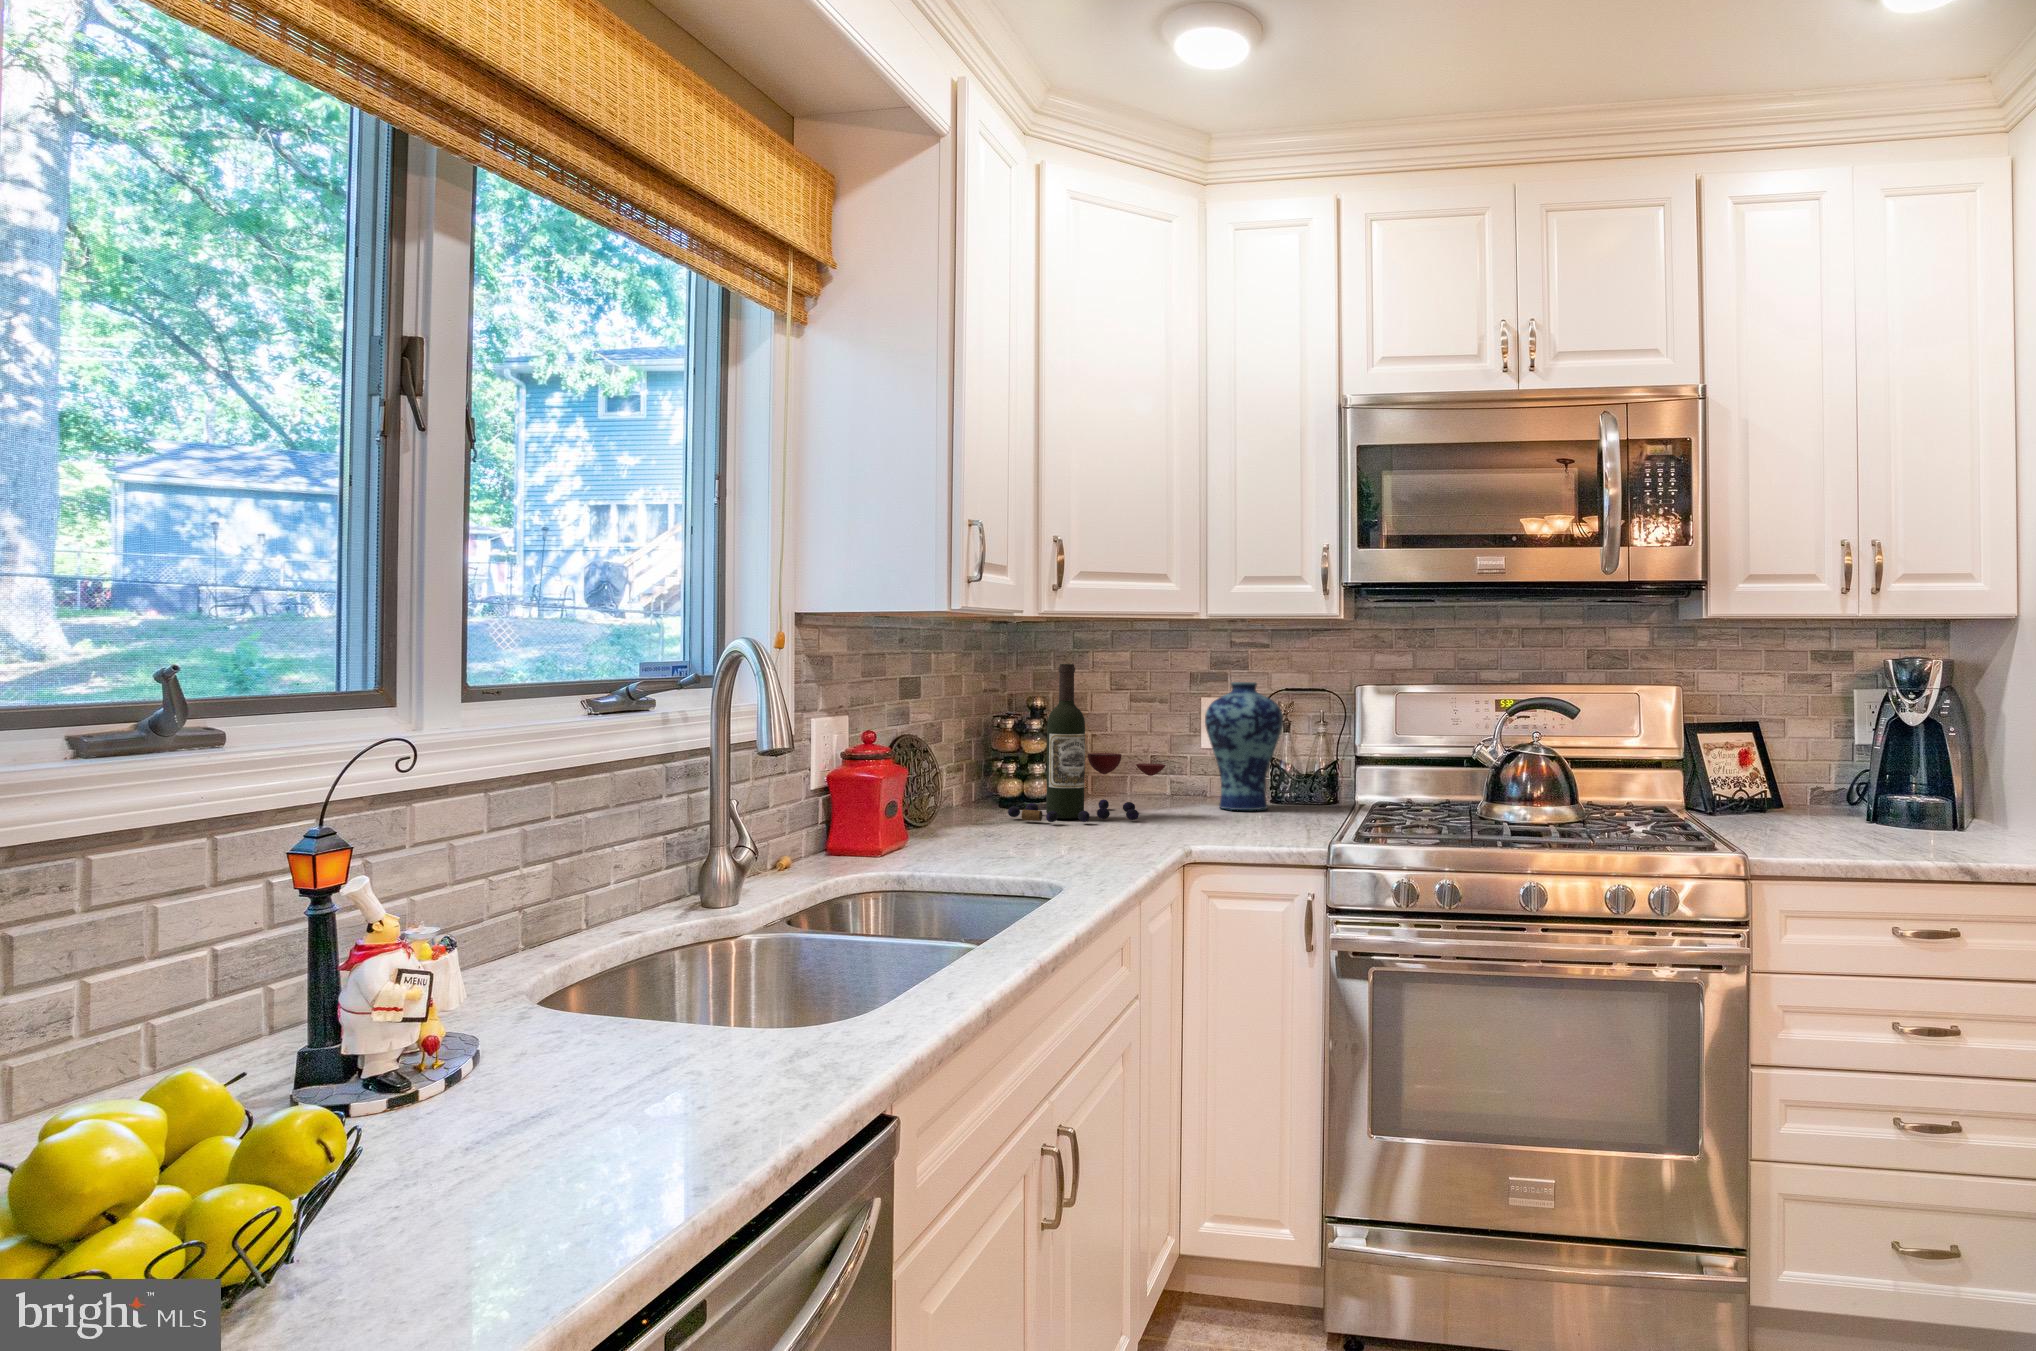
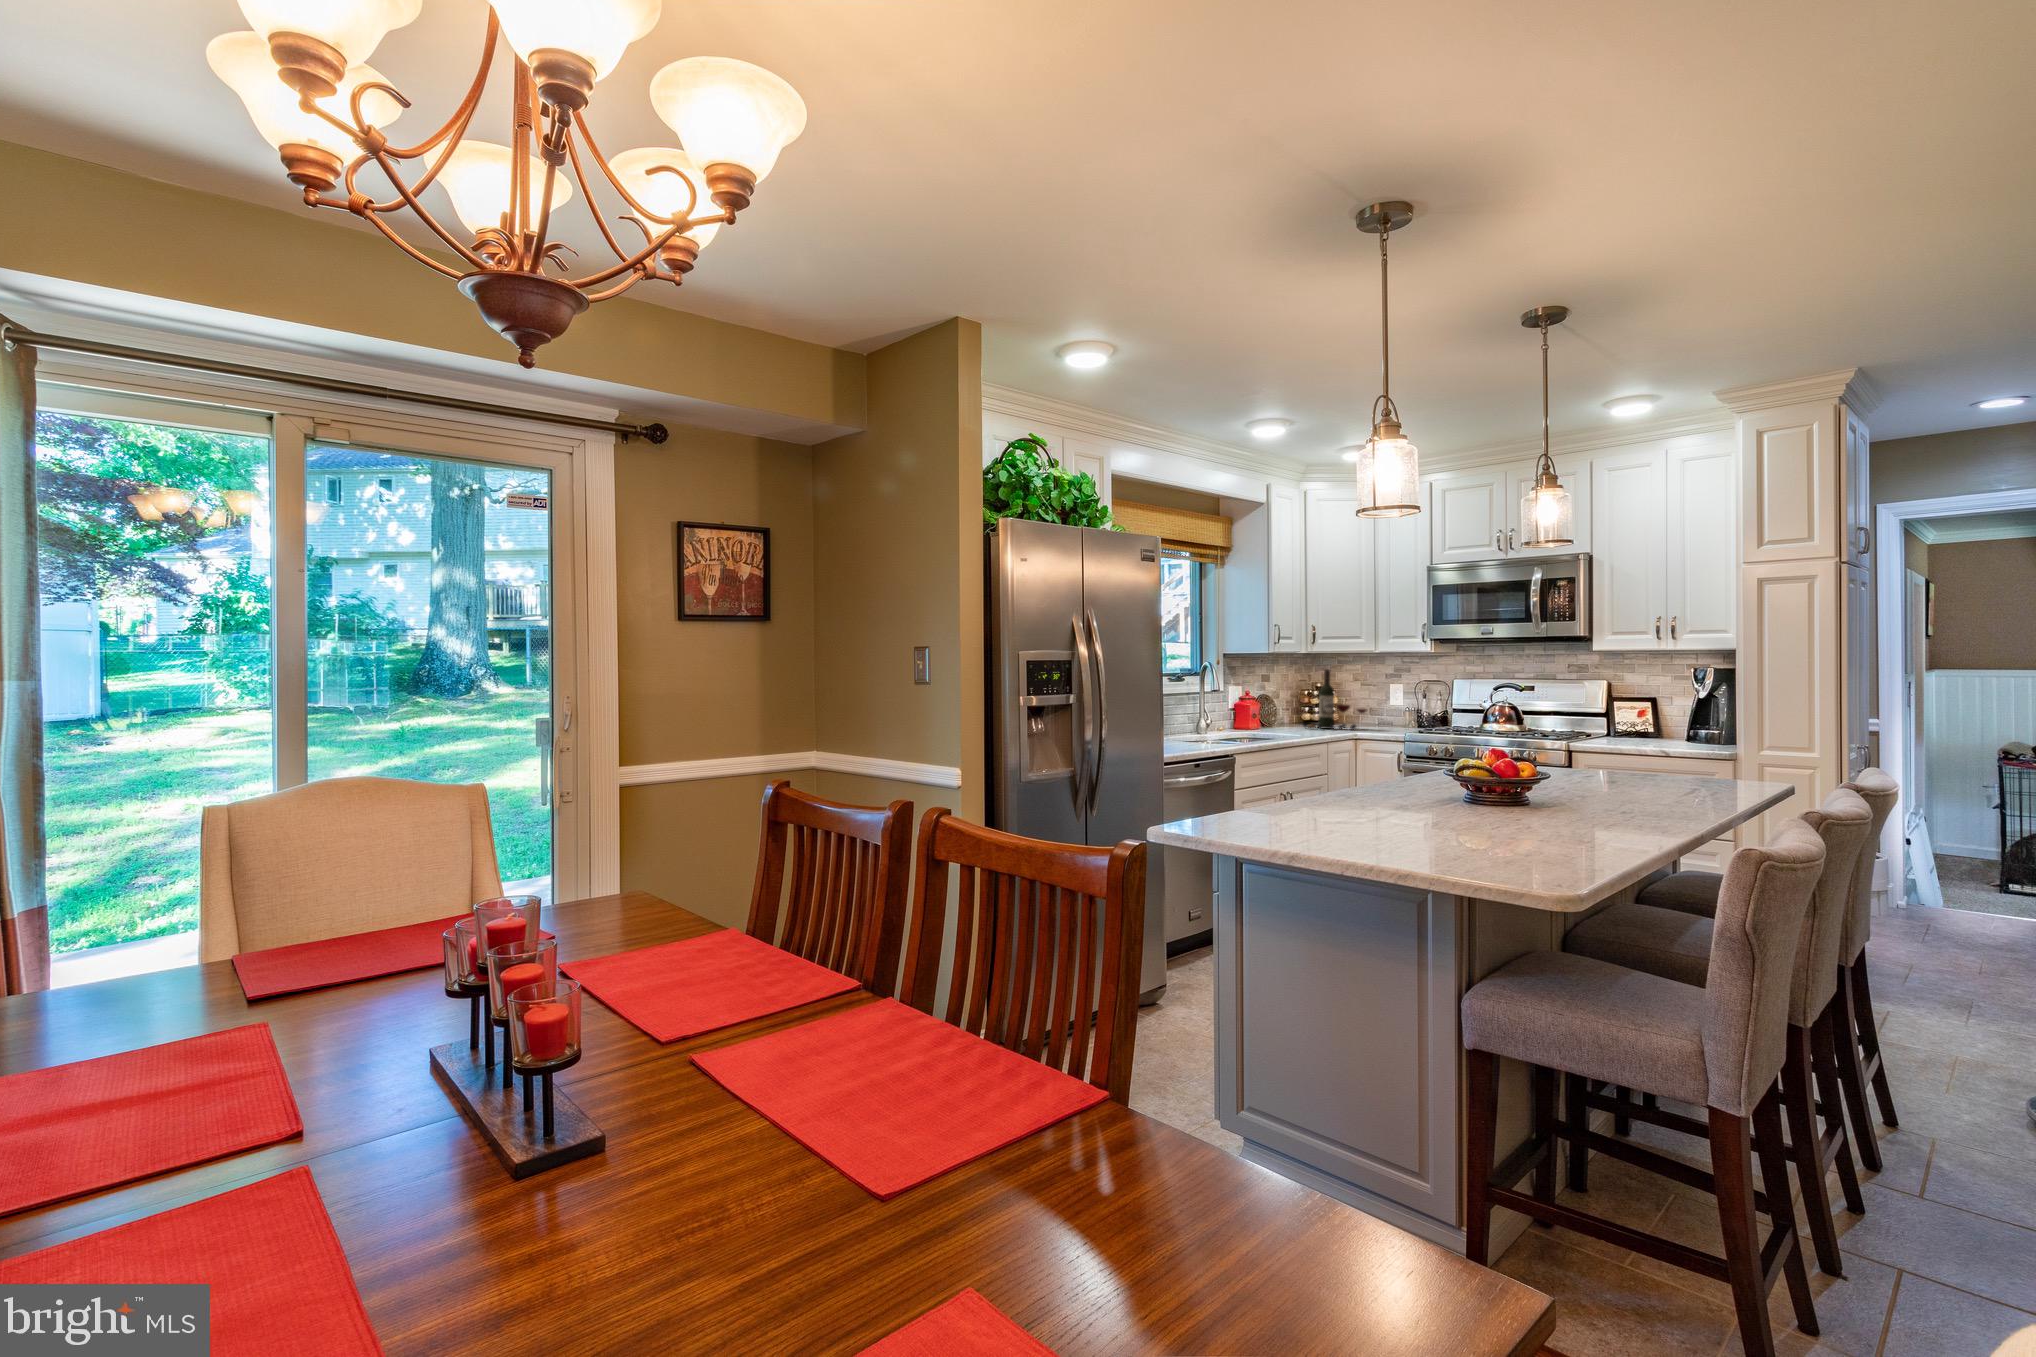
vase: present [1205,682,1283,810] -> none [1388,678,1423,729]

